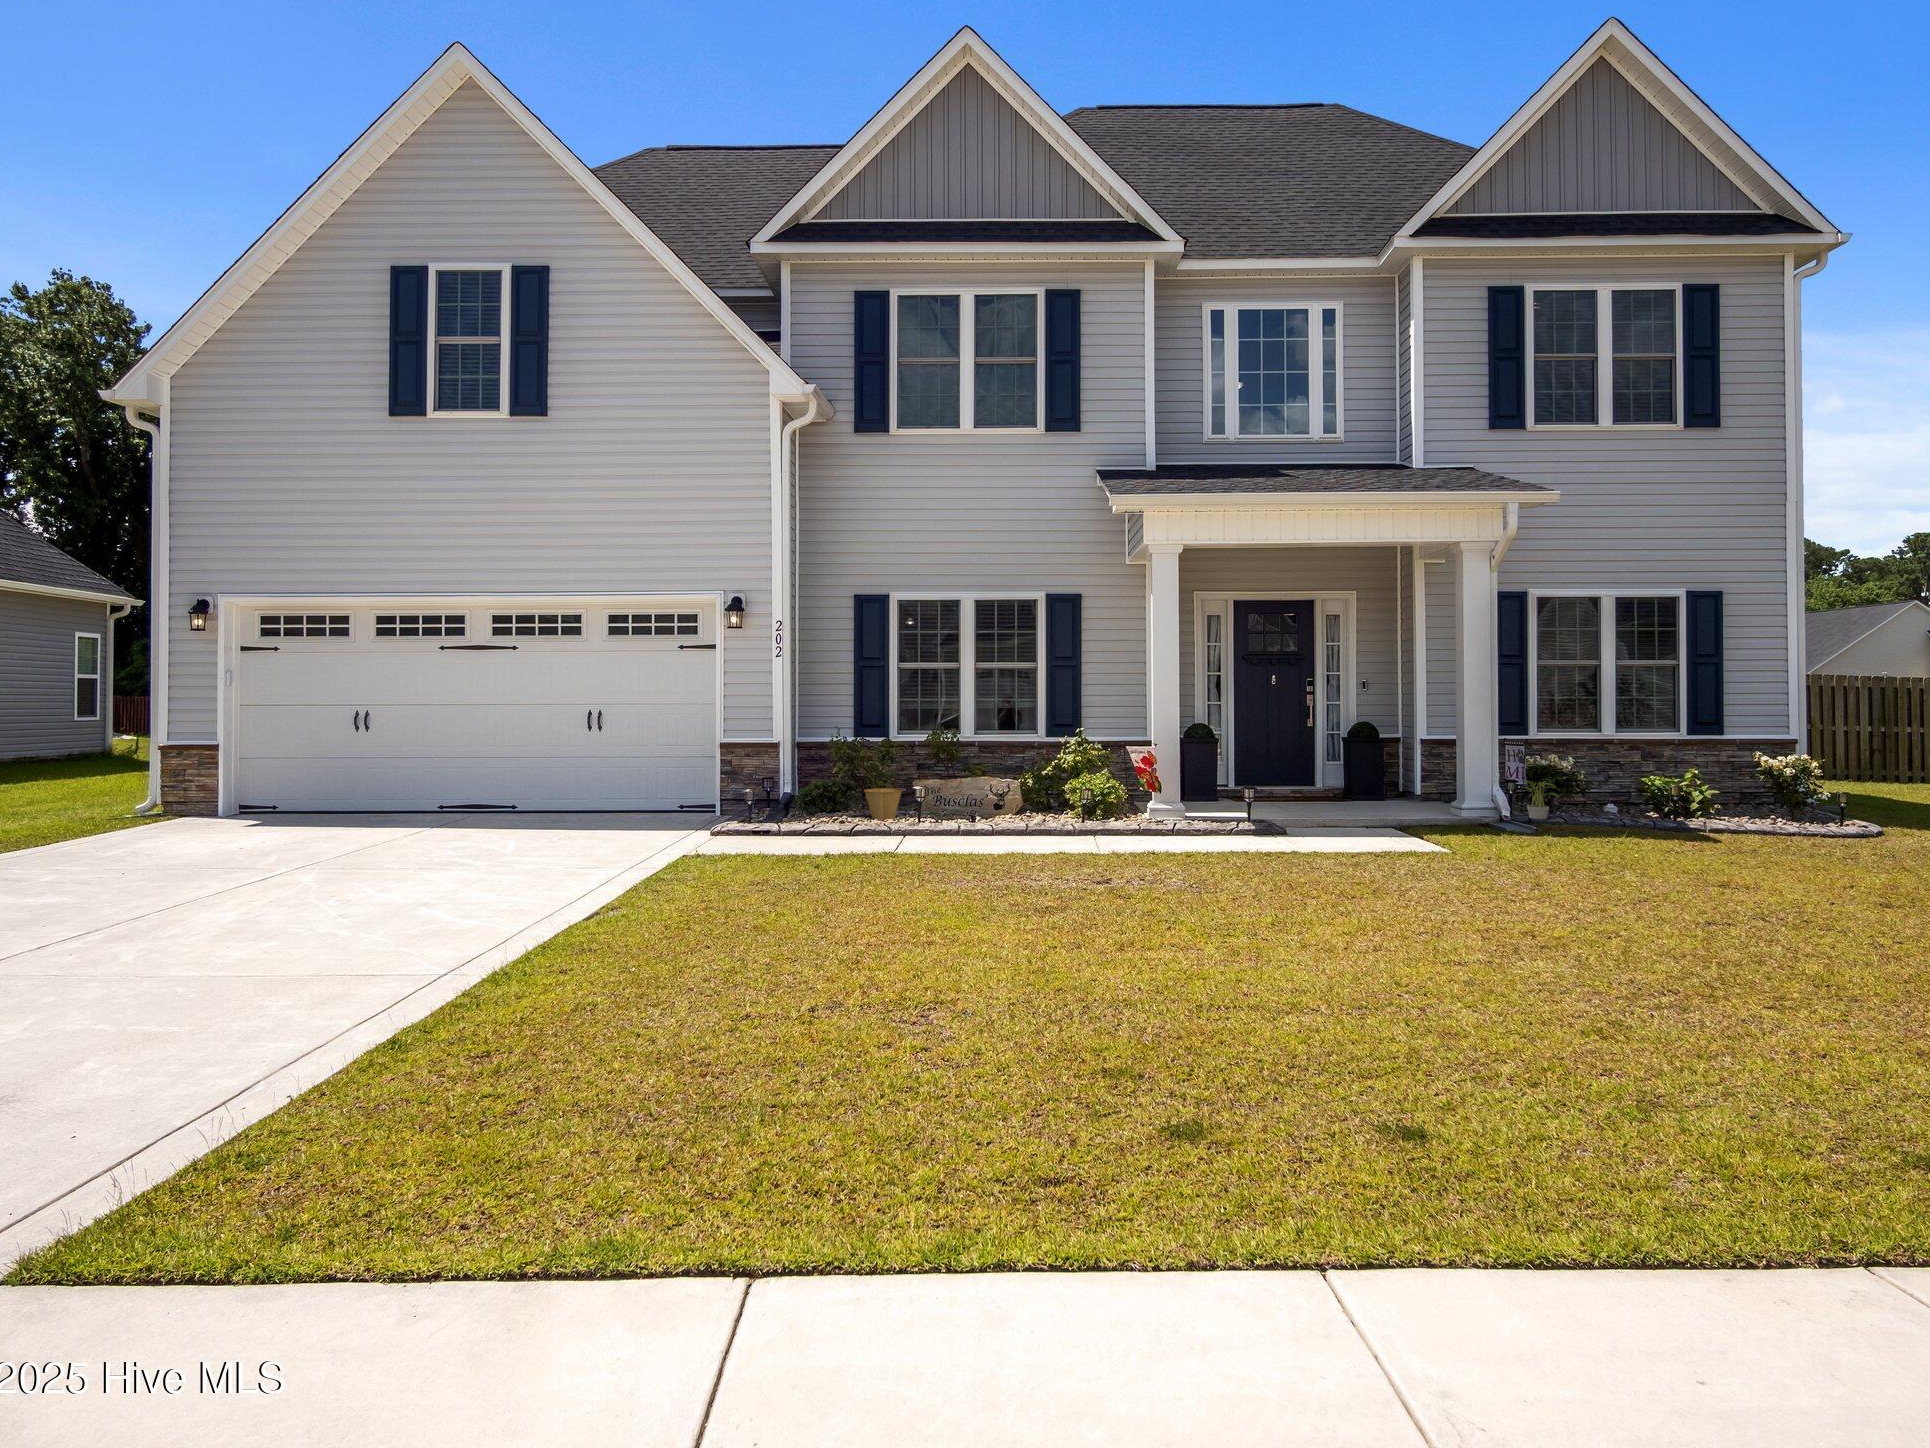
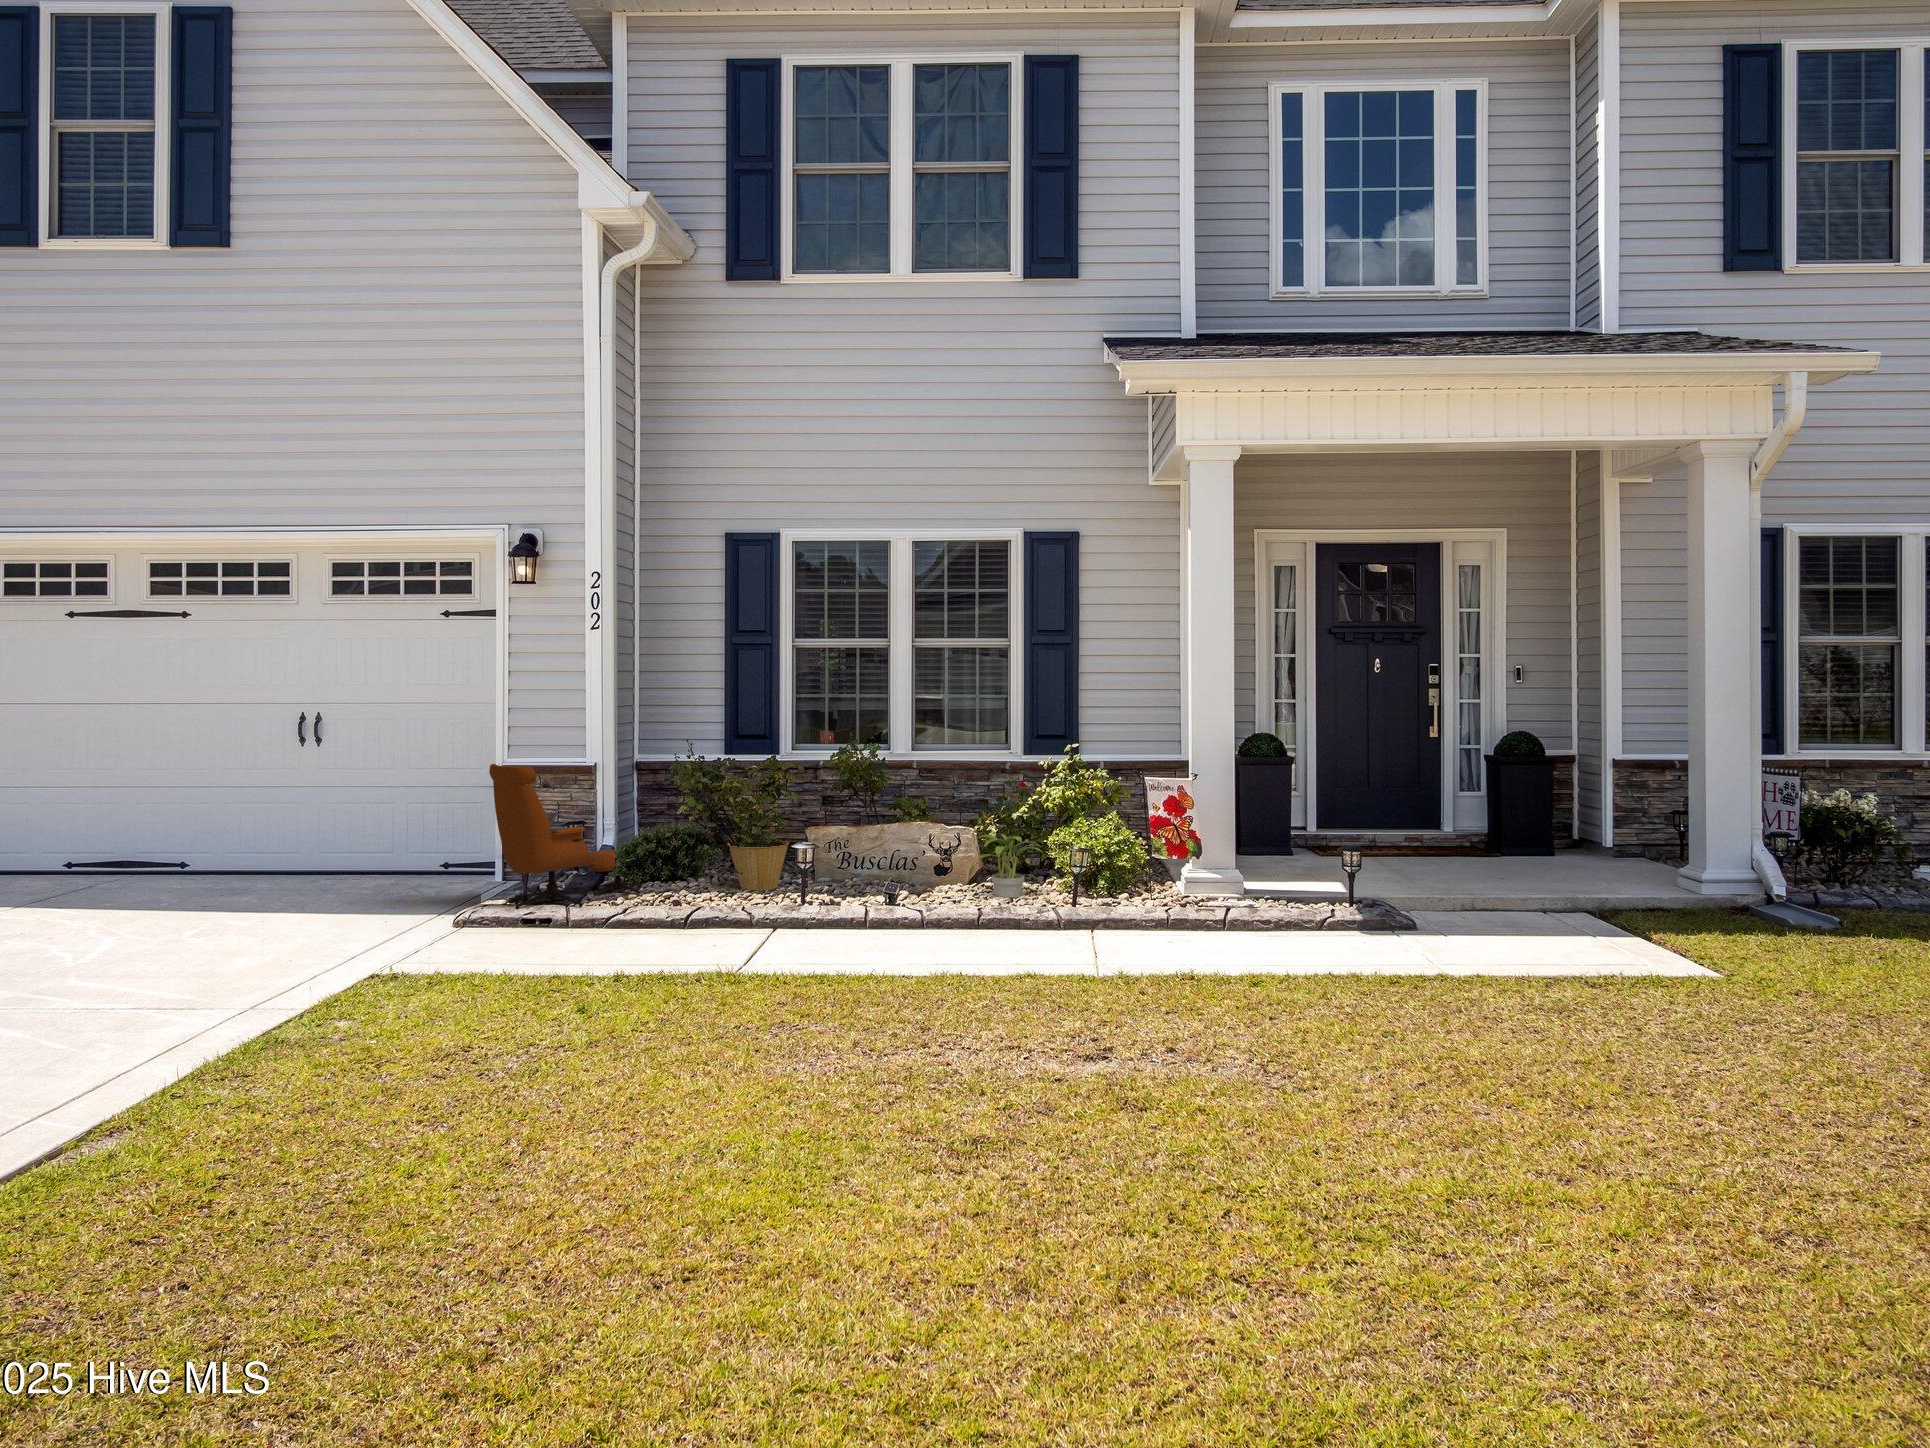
lounge chair: none [725,740,815,828] -> present [489,764,641,909]
potted plant: present [1524,781,1559,819] -> present [976,833,1042,897]

